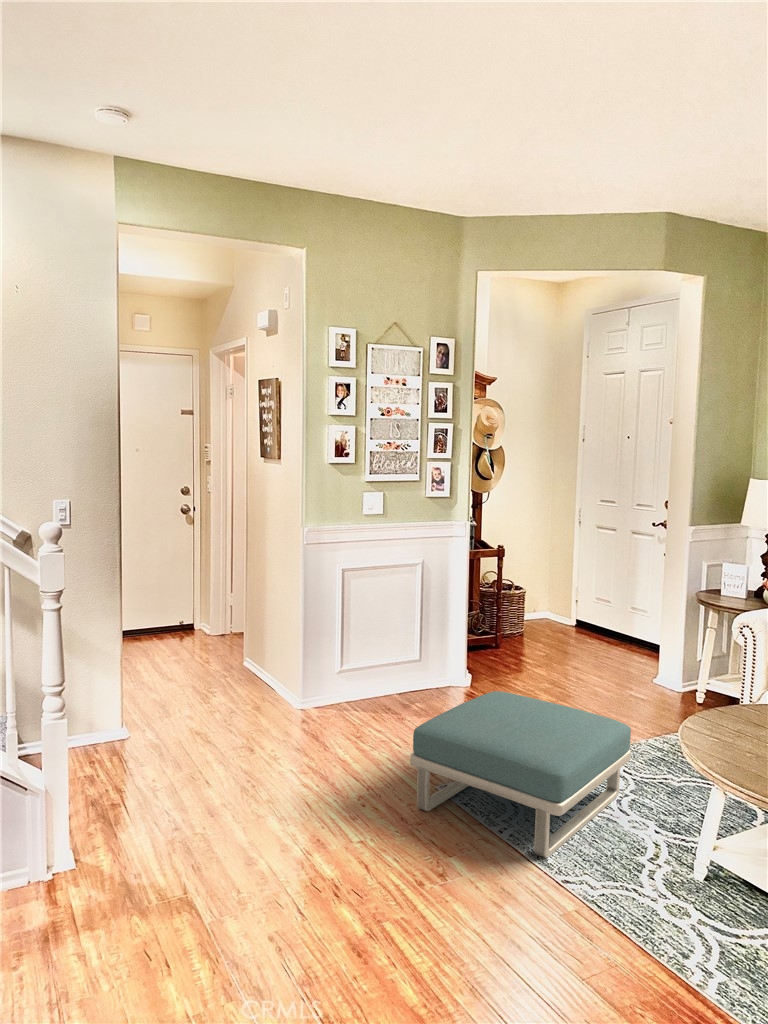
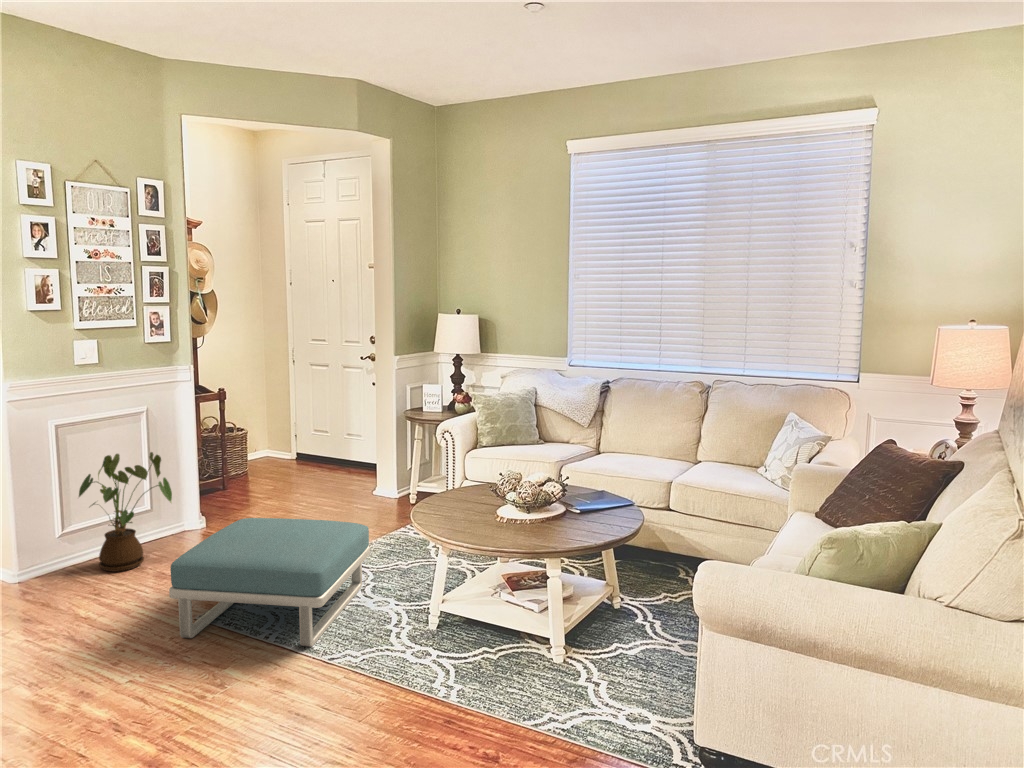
house plant: none [352,603,434,720] -> present [79,452,172,572]

